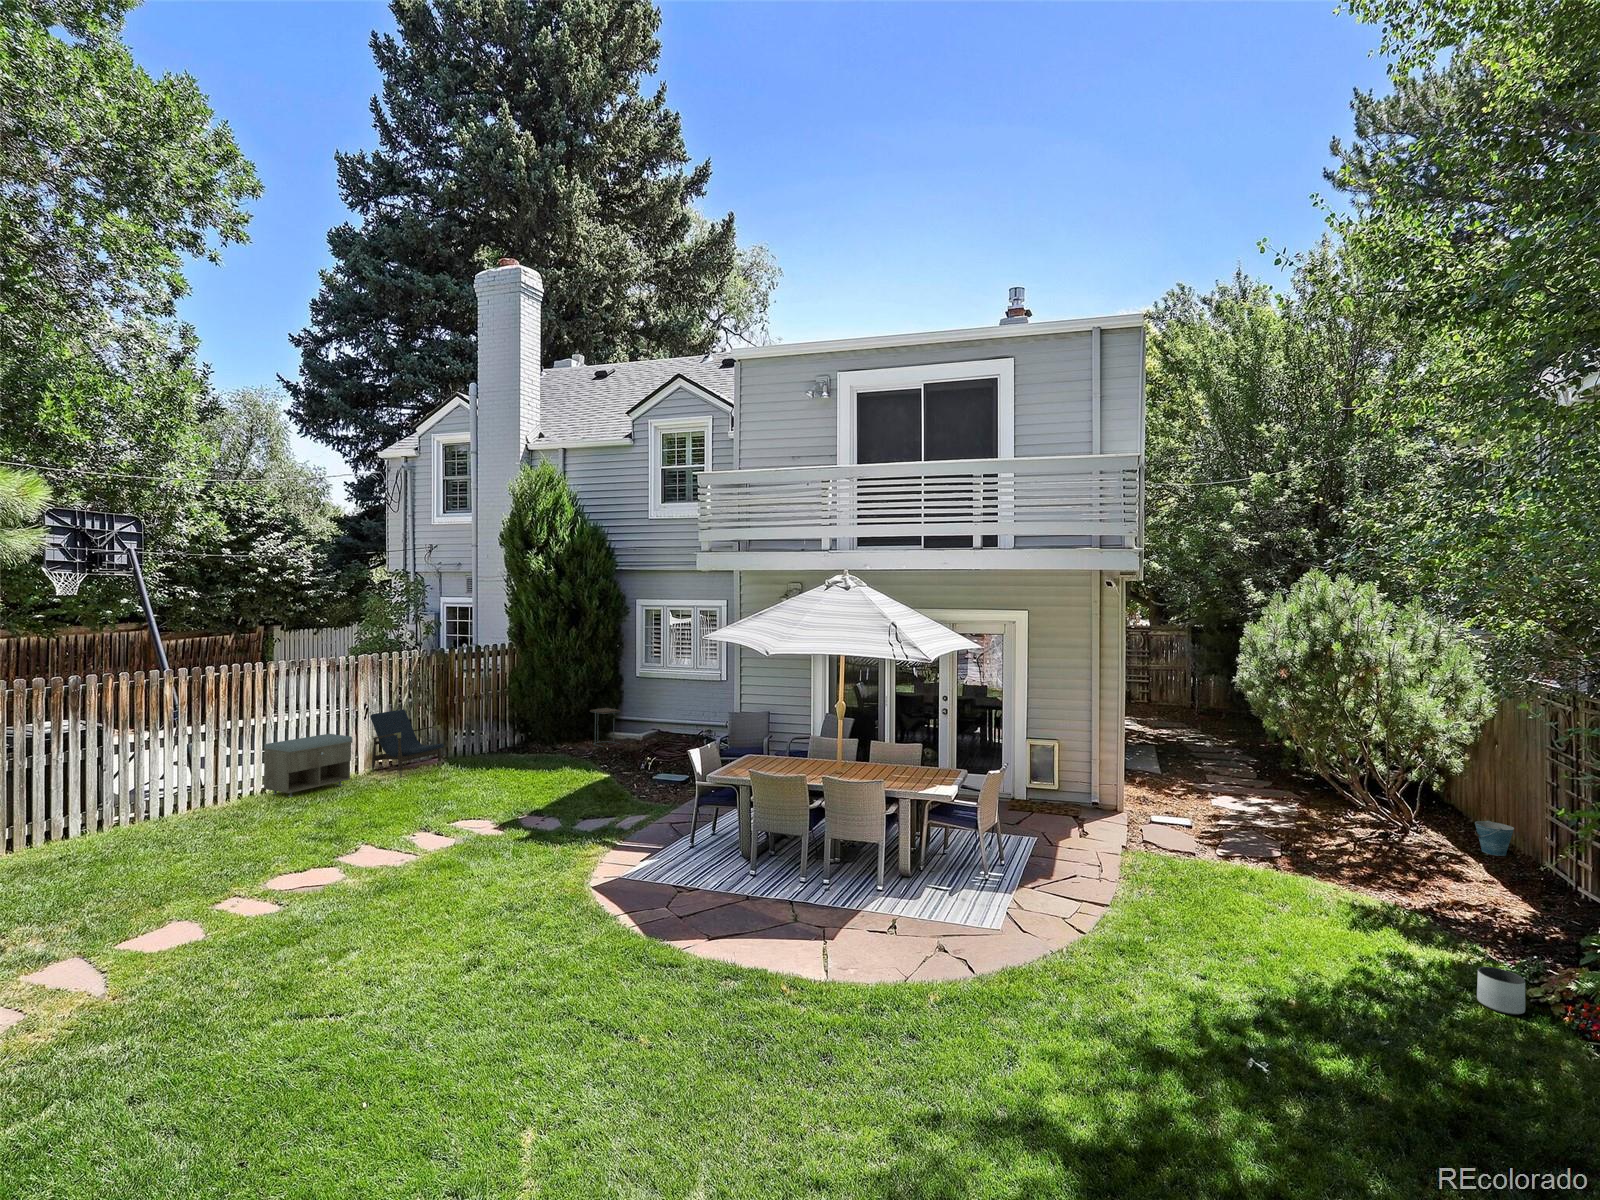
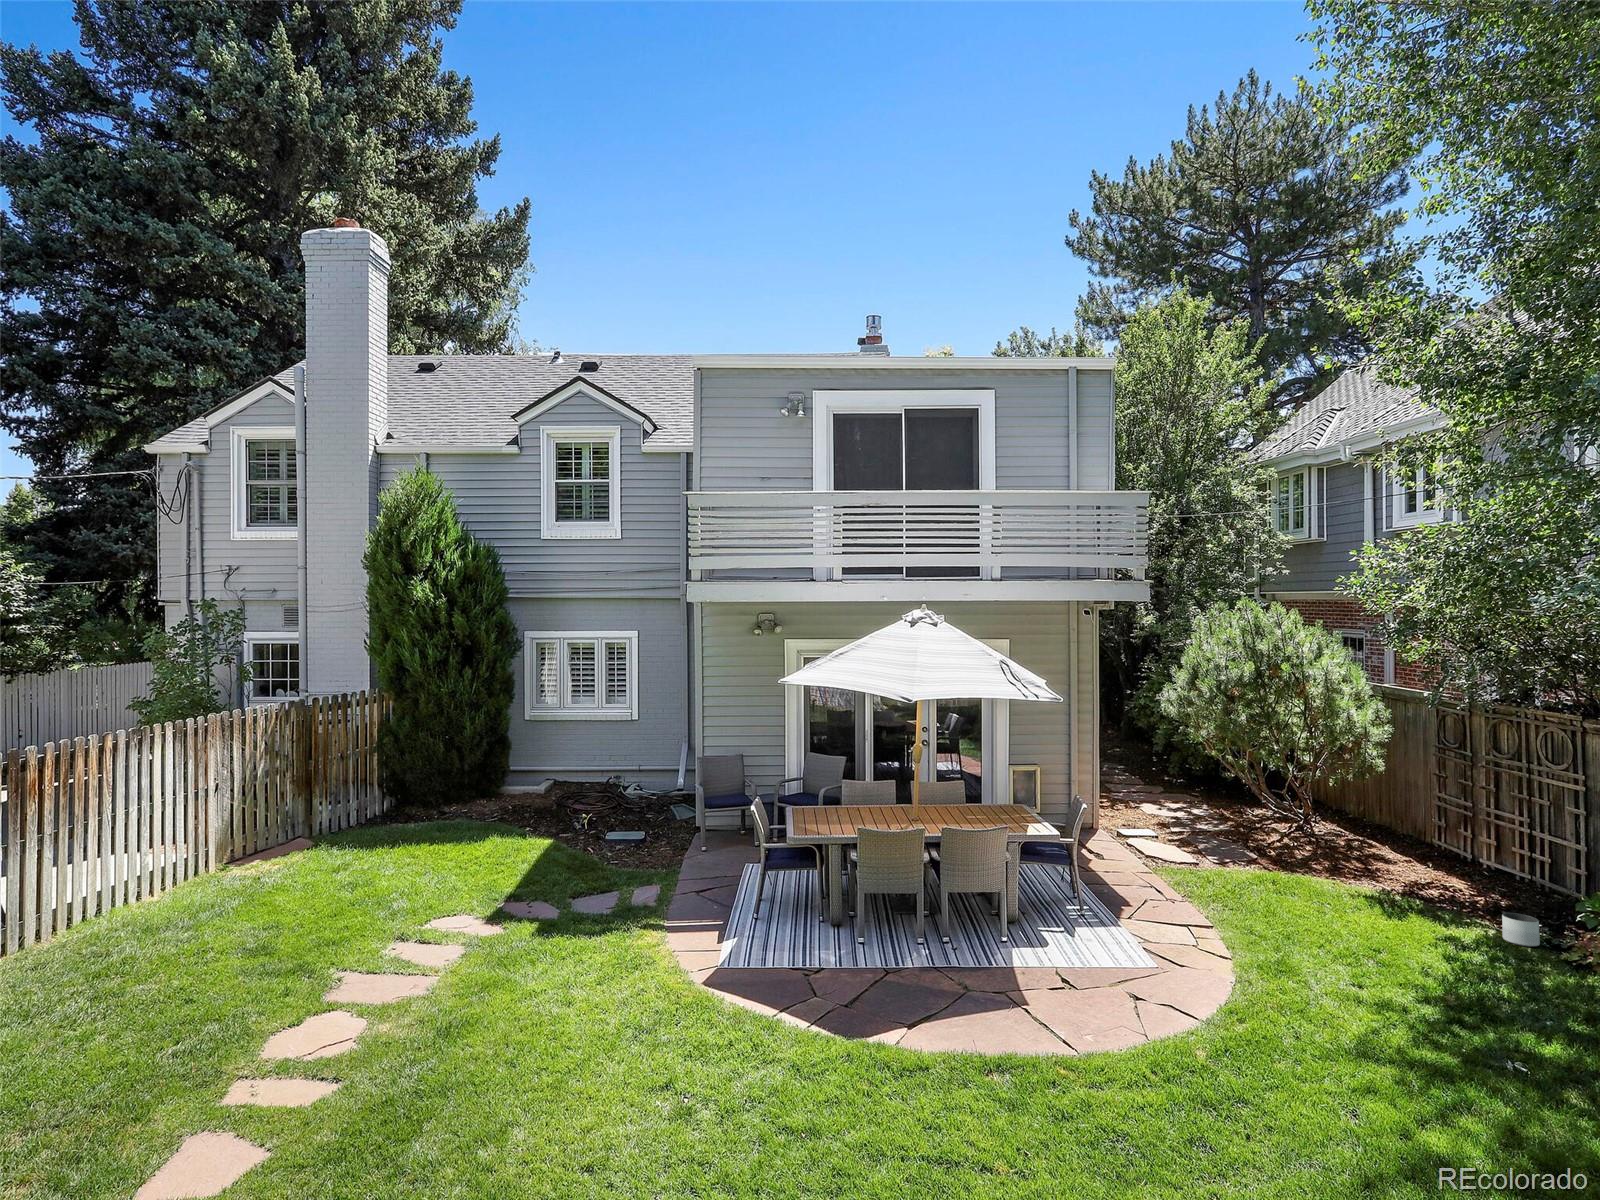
side table: present [590,708,621,747] -> none [480,762,518,810]
lounge chair: present [370,709,444,777] -> none [227,777,330,865]
storage bench: present [264,734,352,797] -> none [102,814,227,905]
bucket: present [1474,820,1514,856] -> none [1360,808,1389,836]

